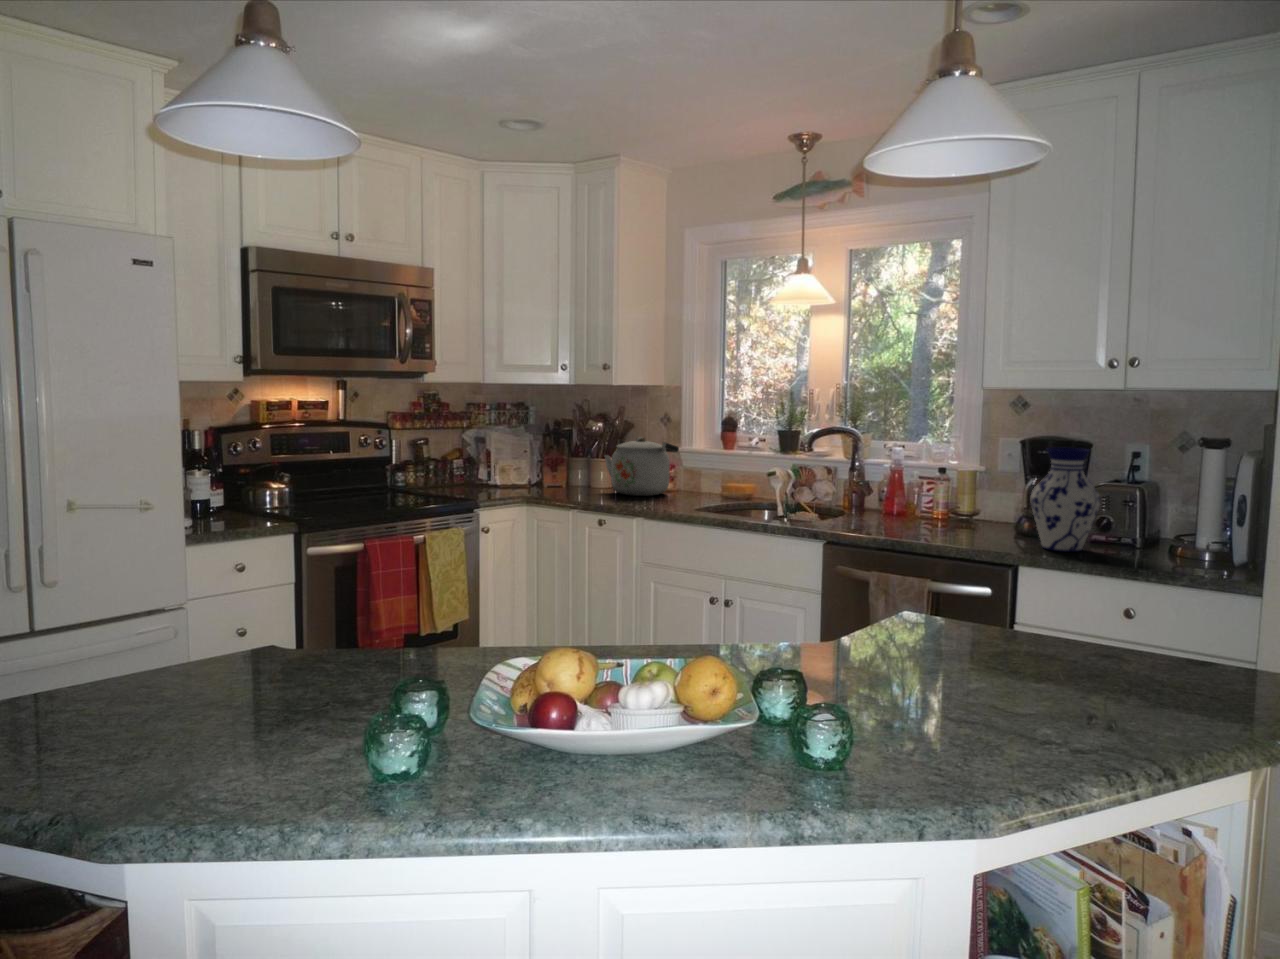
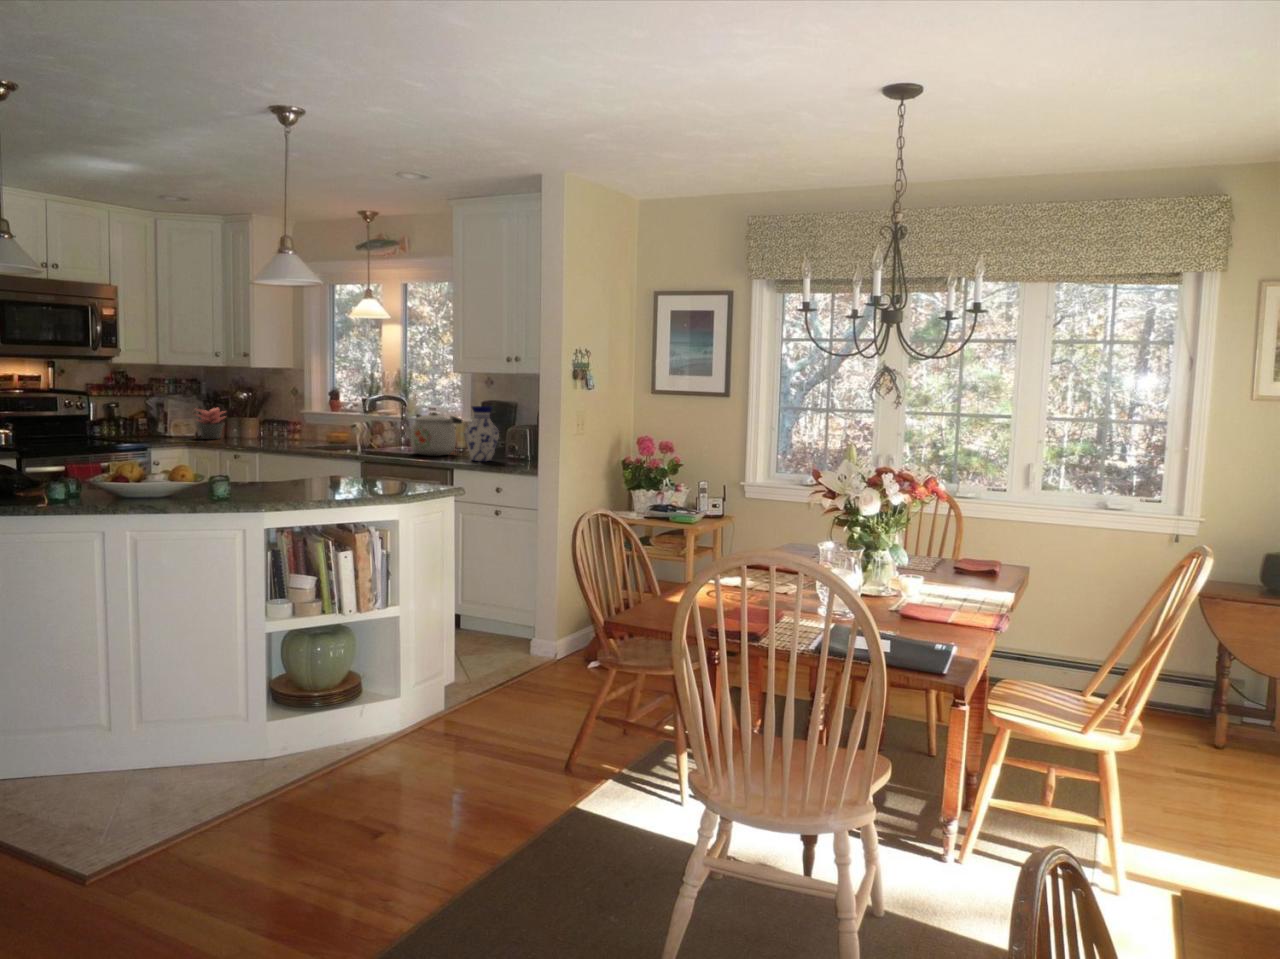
kettle: present [605,437,679,496] -> present [406,412,462,456]
succulent plant: none [528,444,573,490] -> present [195,408,225,439]

